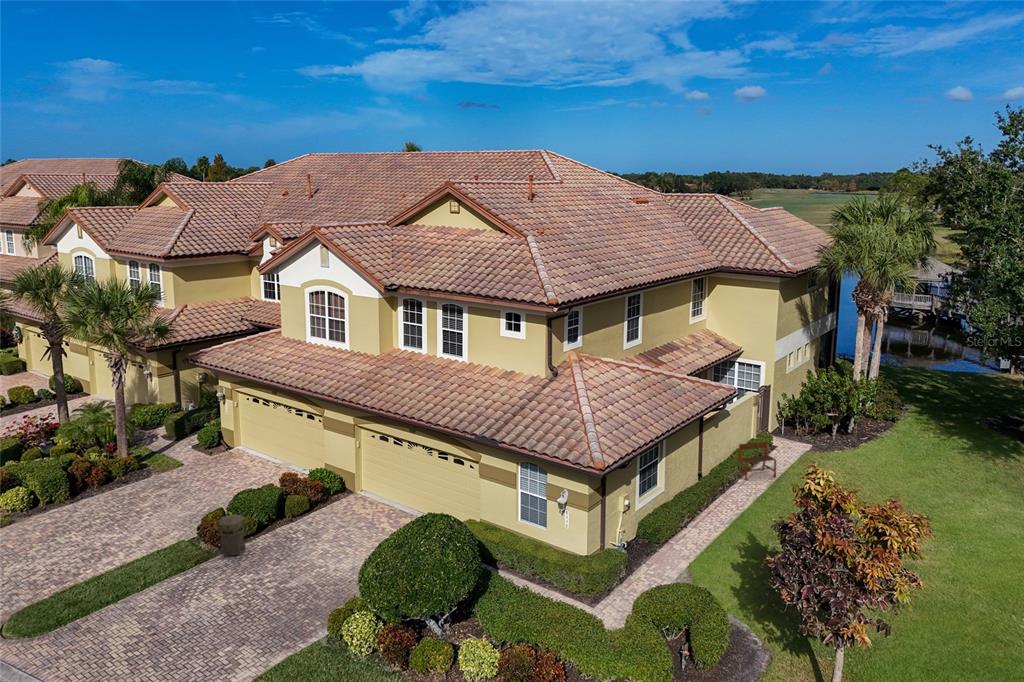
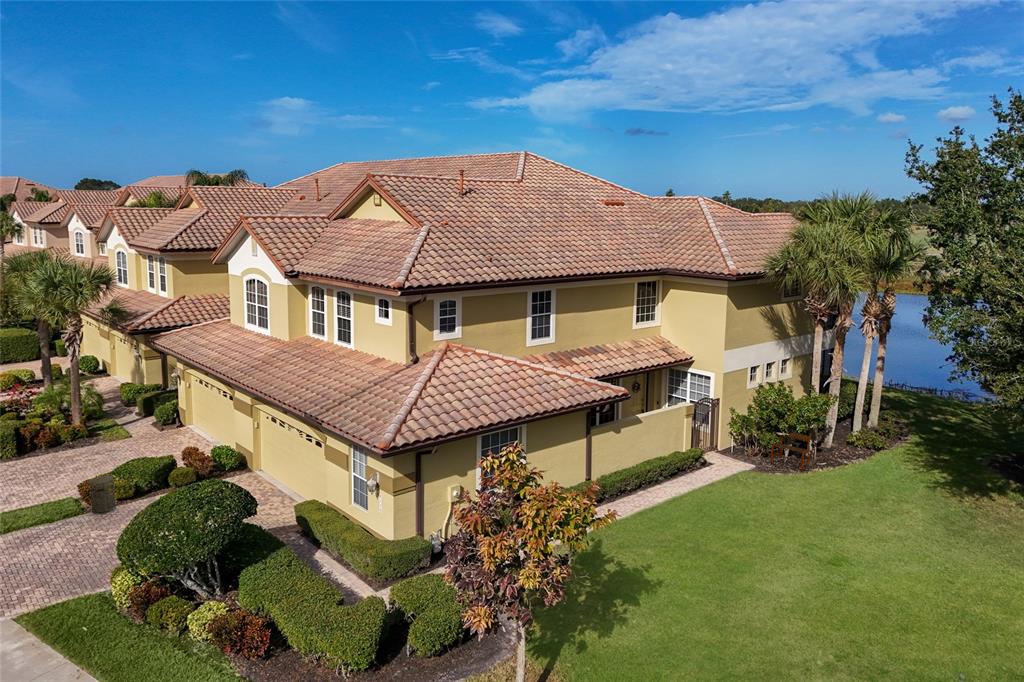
bench: present [738,442,776,480] -> present [770,433,811,470]

